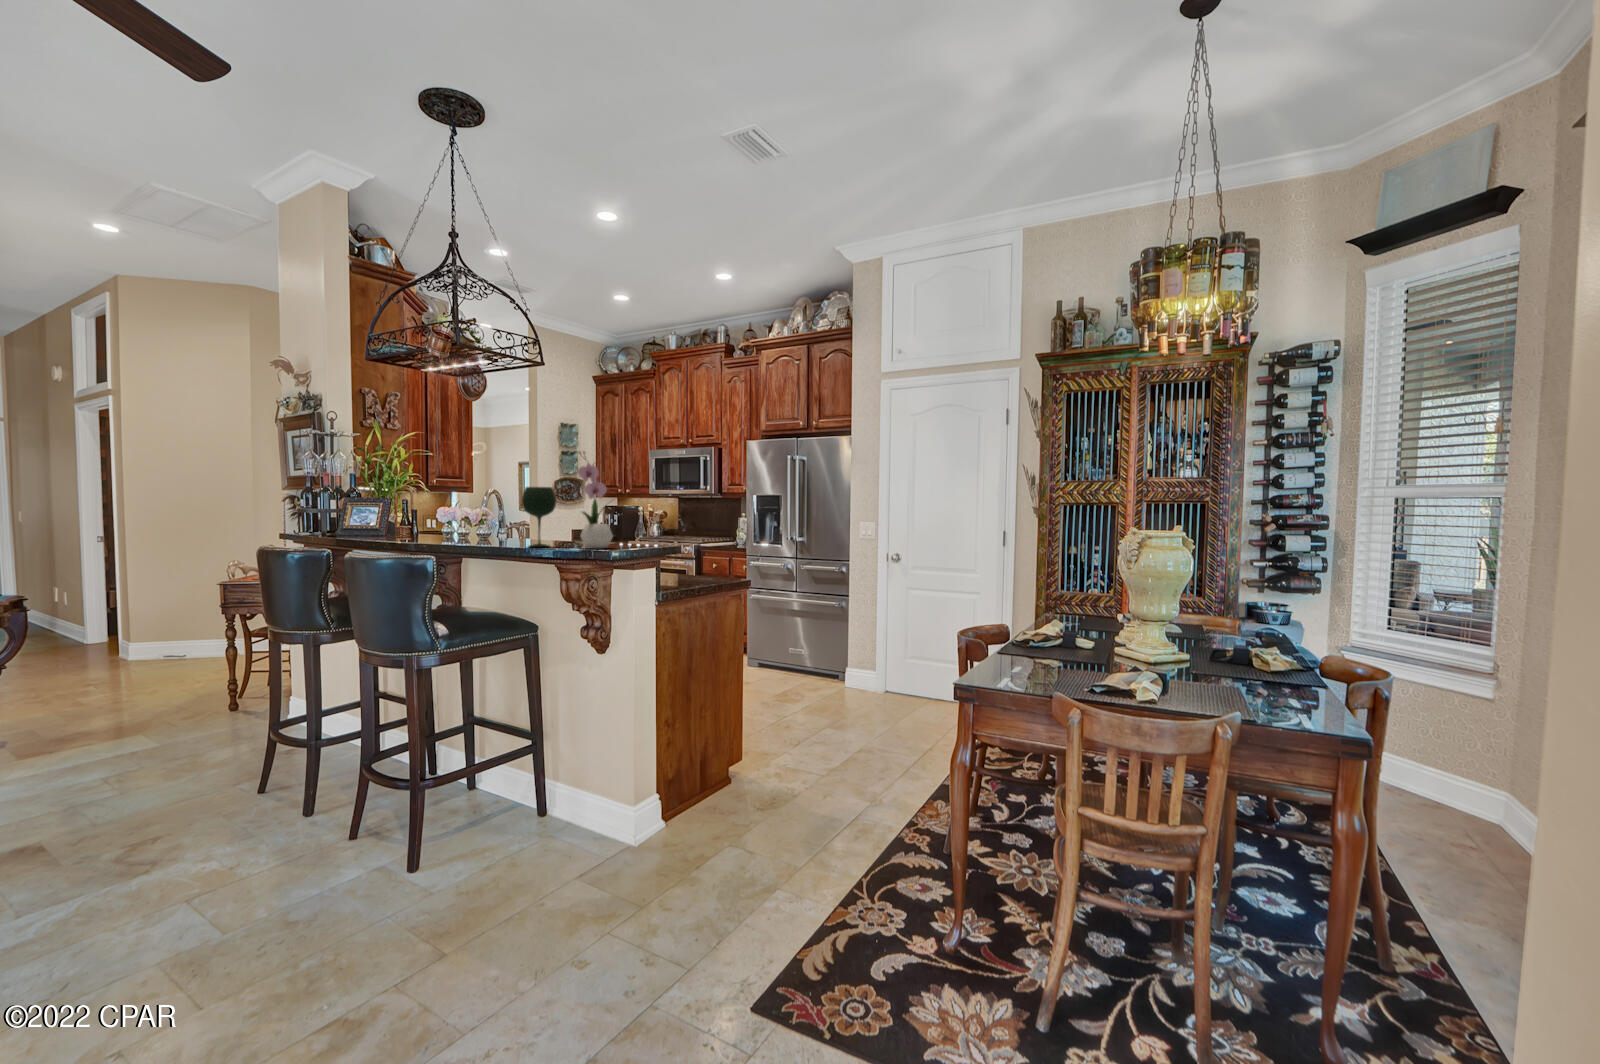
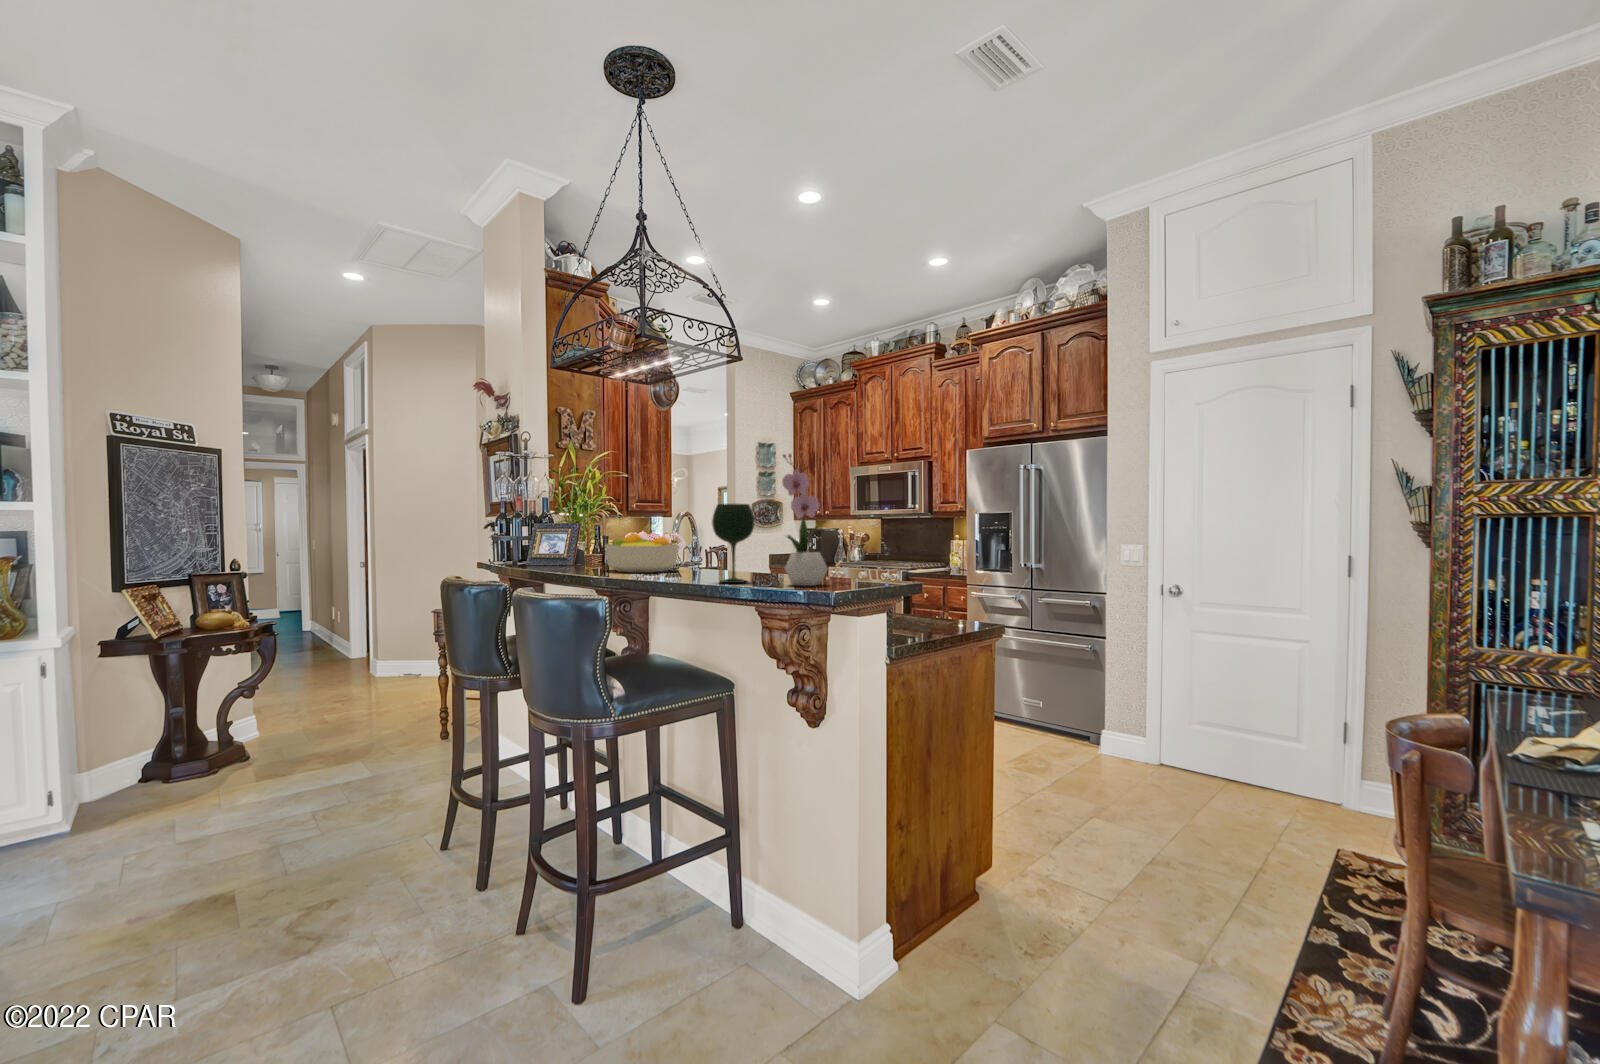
fruit bowl: none [421,508,490,541] -> present [606,533,678,573]

